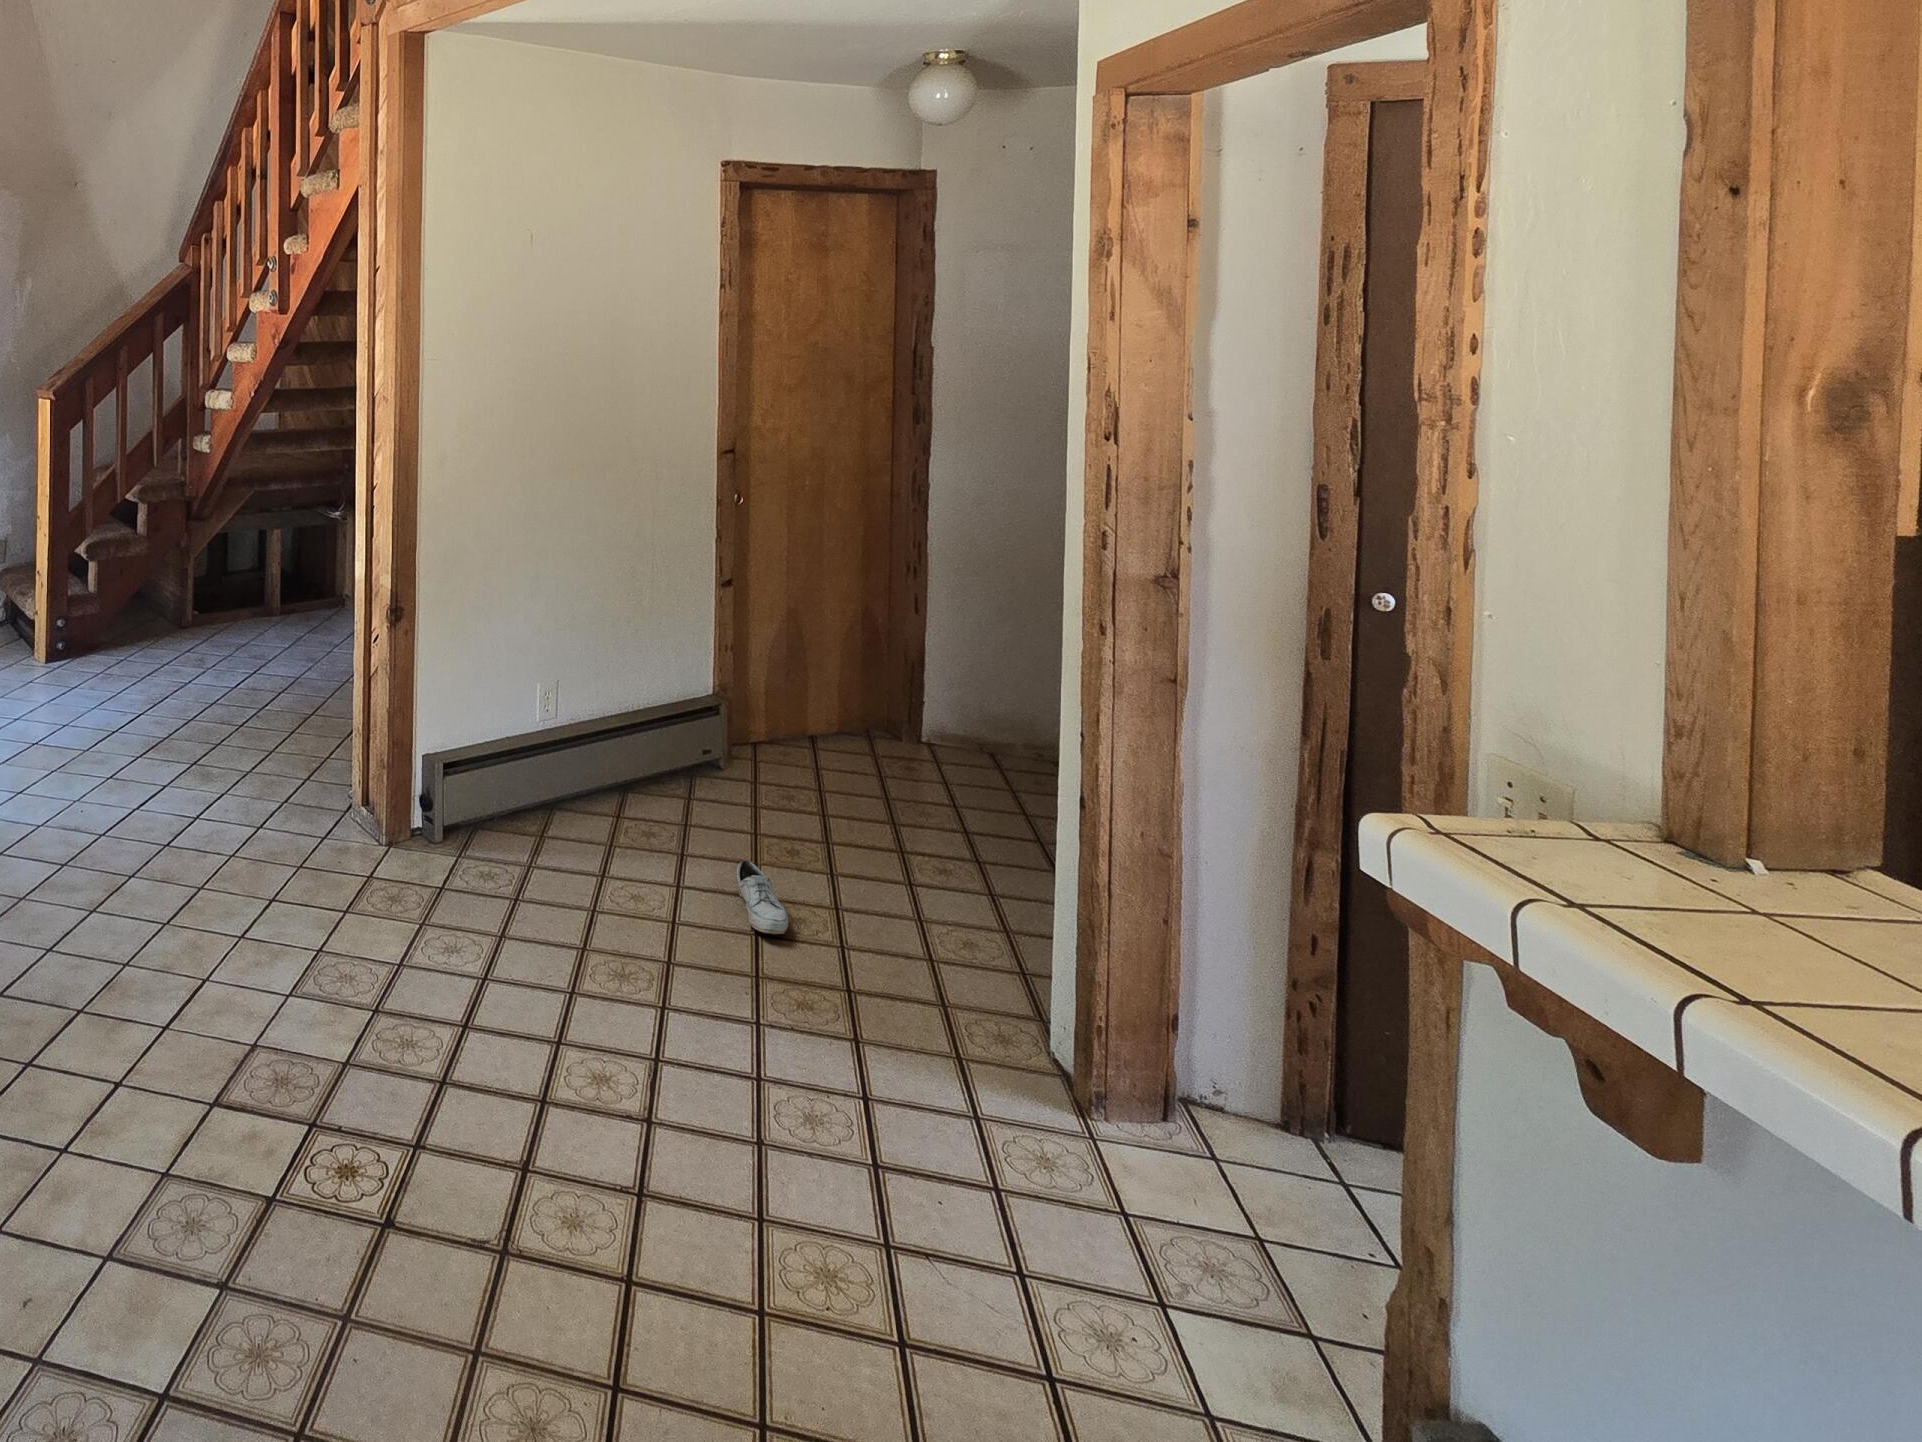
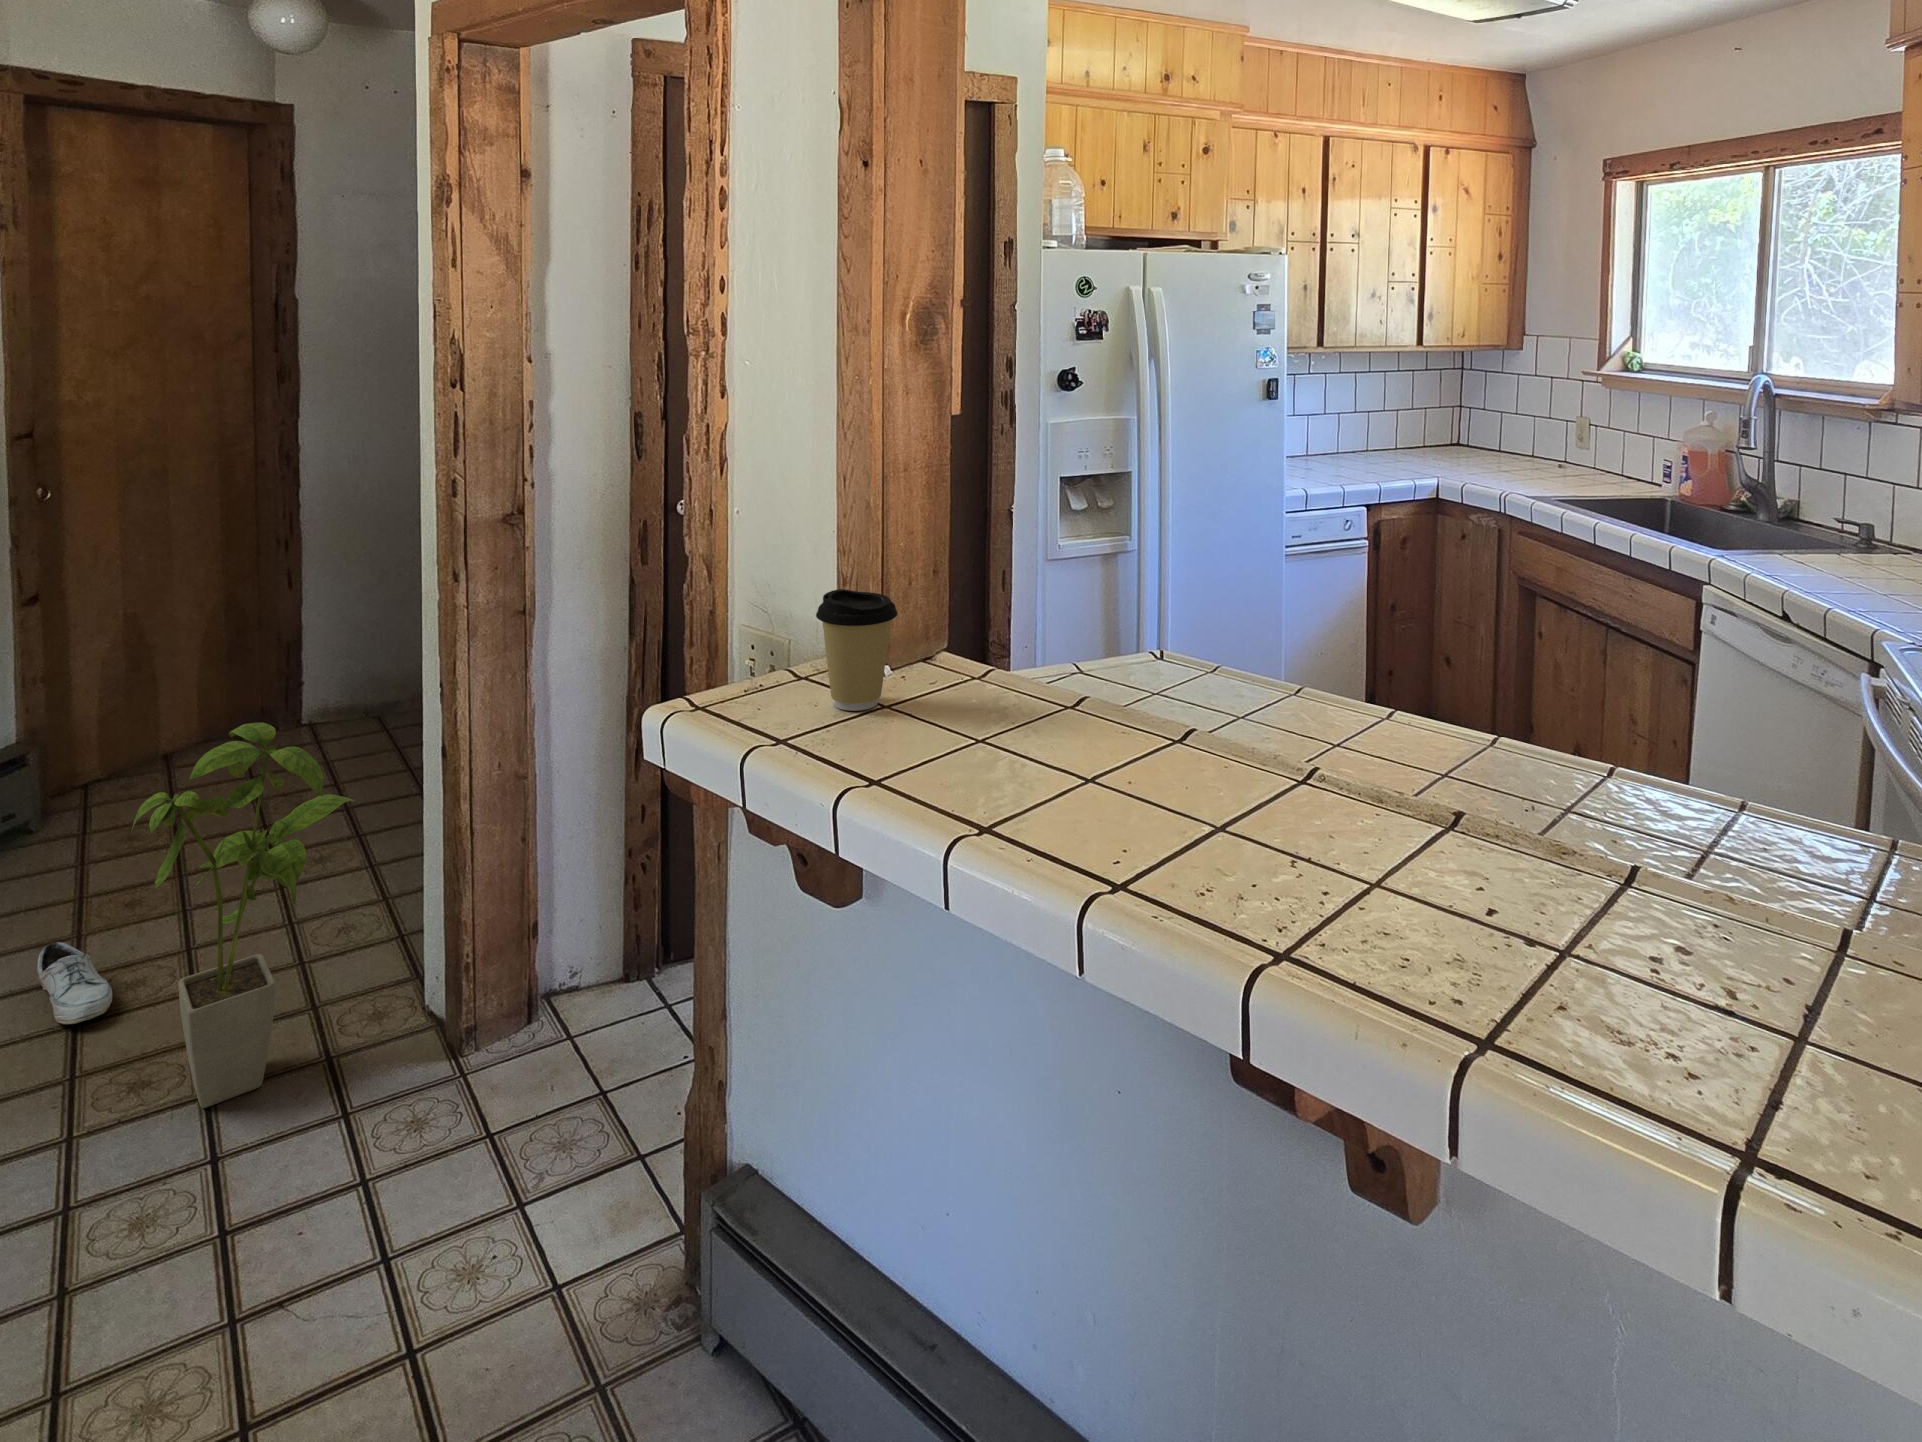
house plant: none [814,723,993,1056] -> present [132,723,355,1108]
coffee cup: none [1636,744,1789,913] -> present [816,589,898,711]

